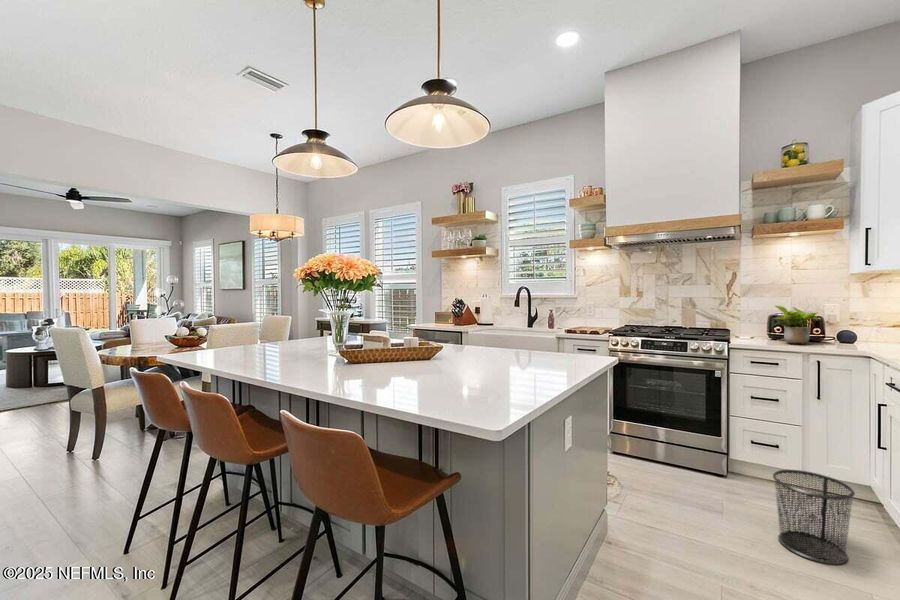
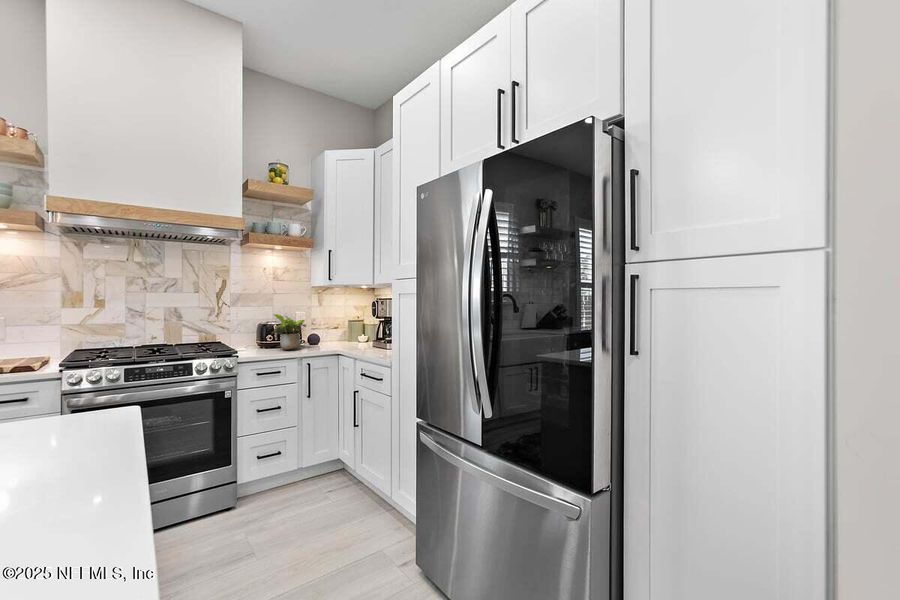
waste bin: present [773,470,855,564] -> none [309,465,369,553]

